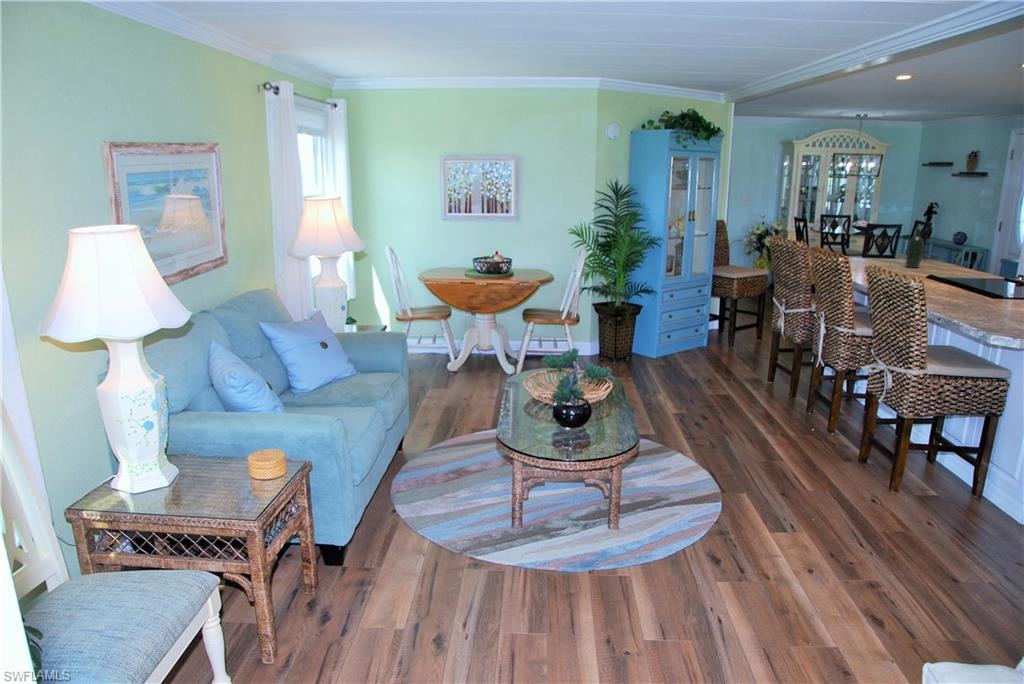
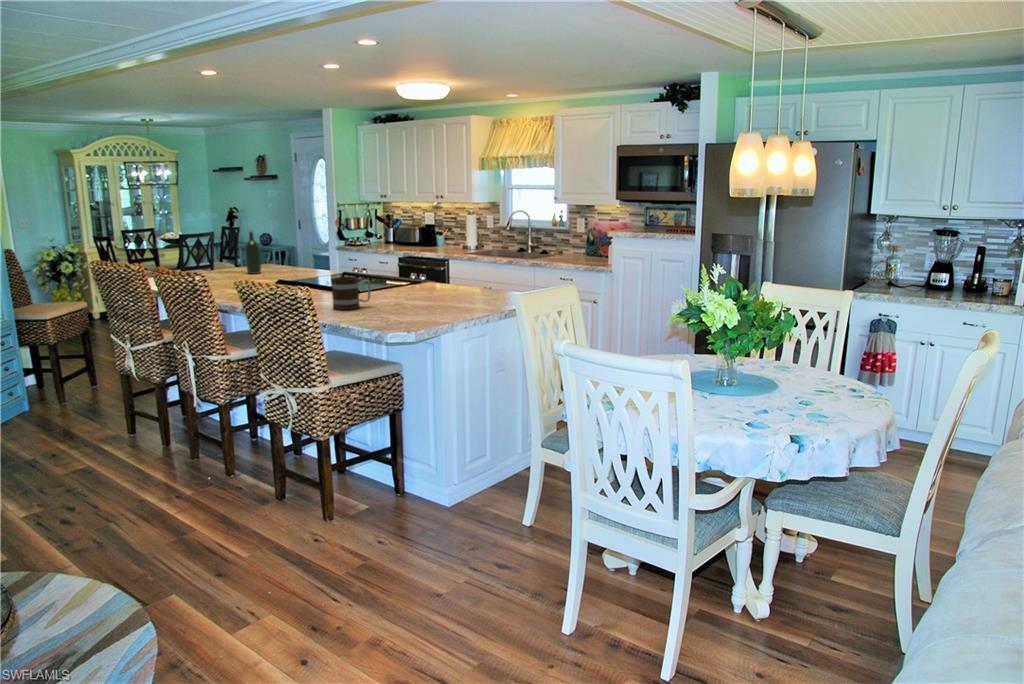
mug: none [958,279,1005,312] -> present [332,277,371,310]

